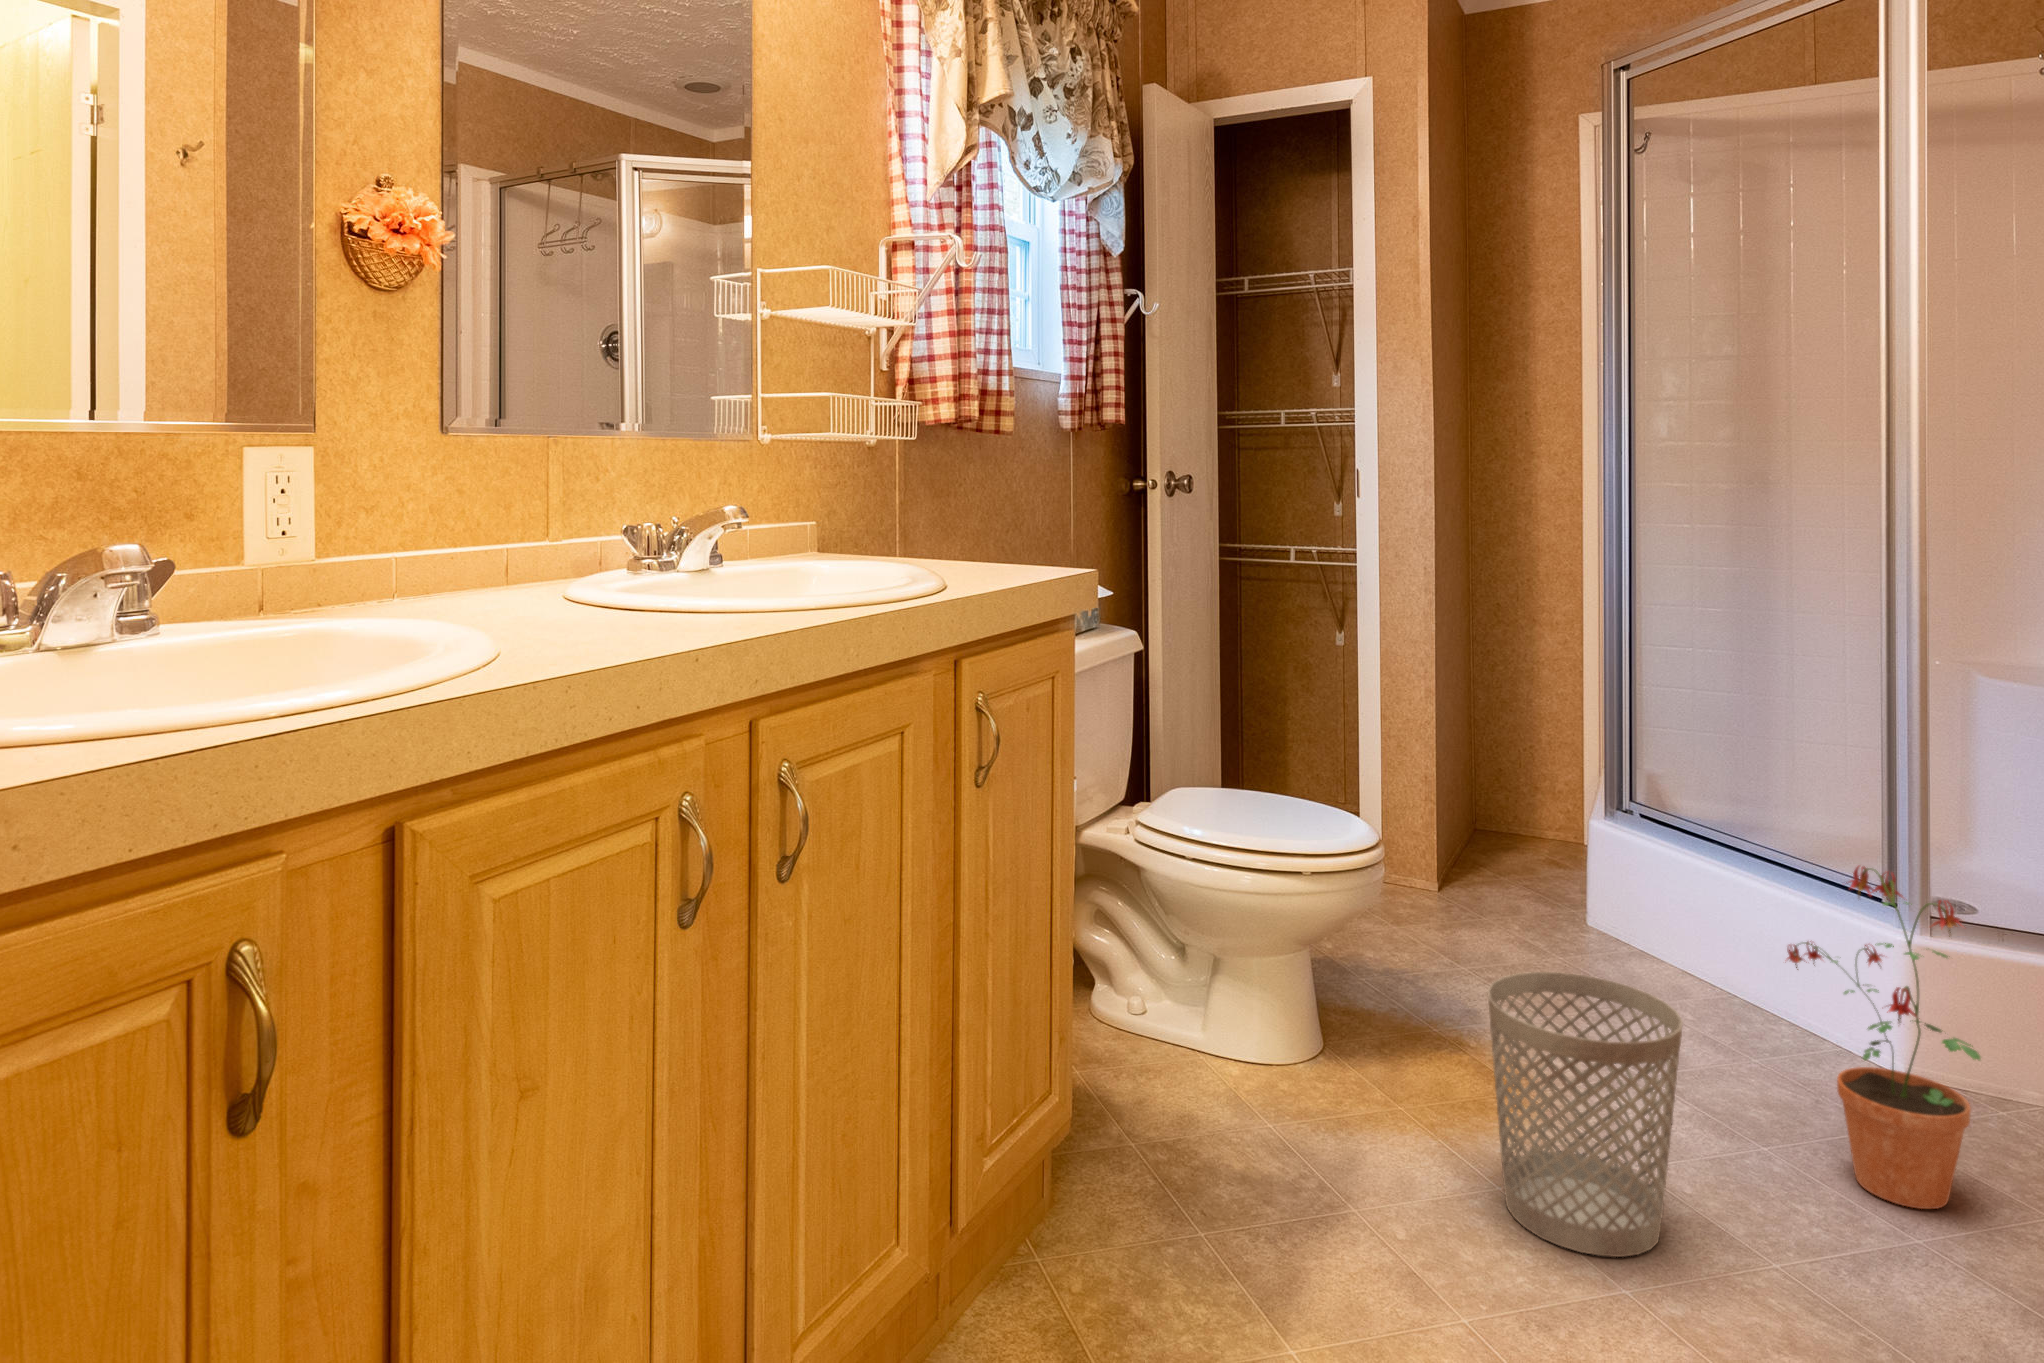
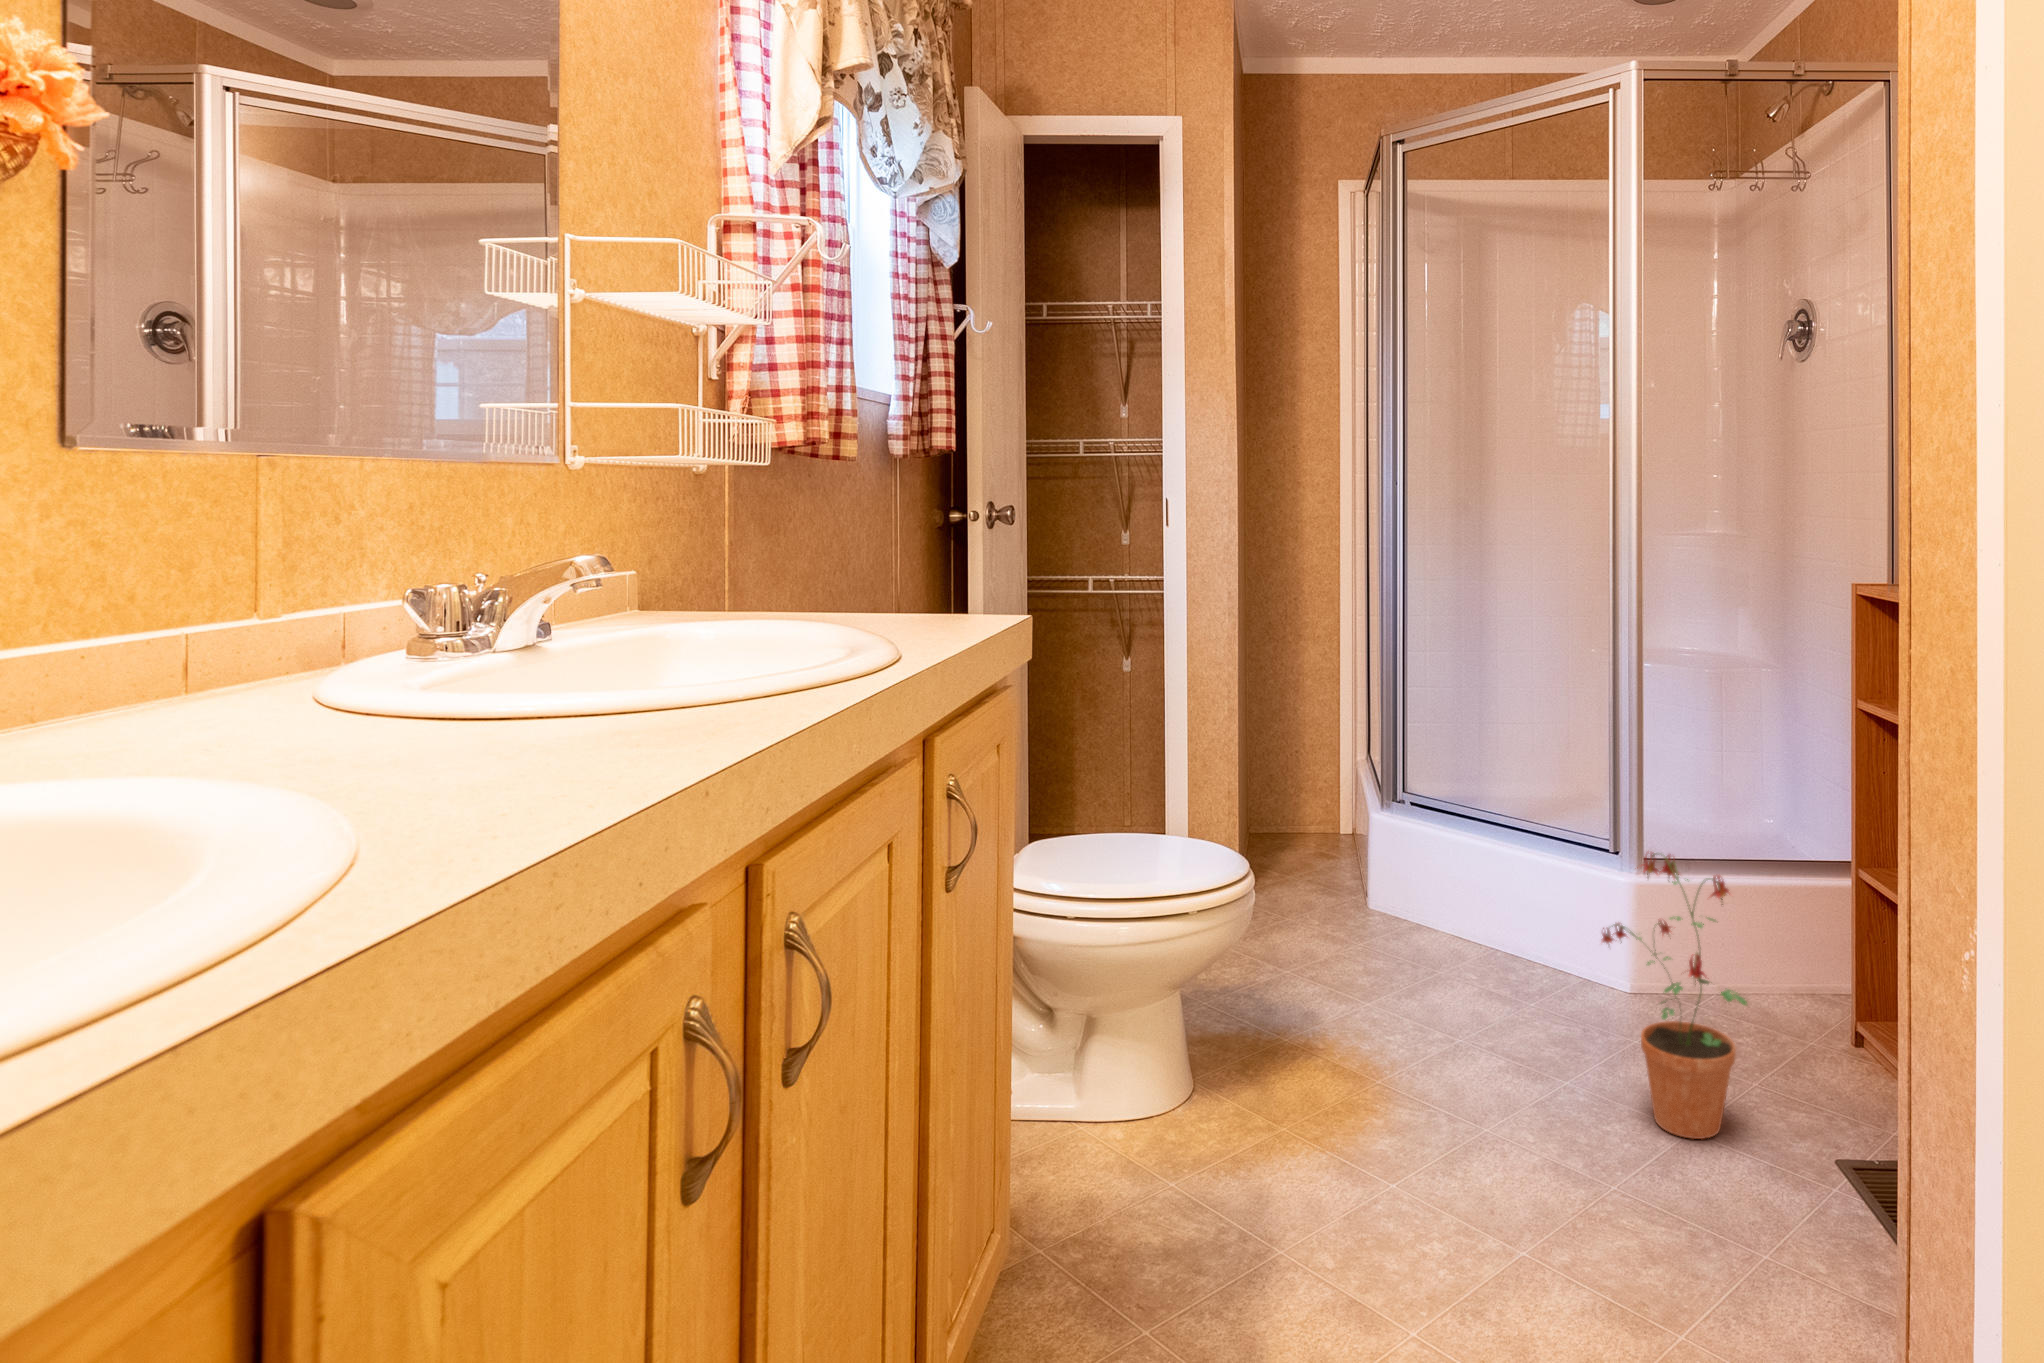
wastebasket: present [1487,972,1683,1257] -> none [1401,990,1569,1263]

